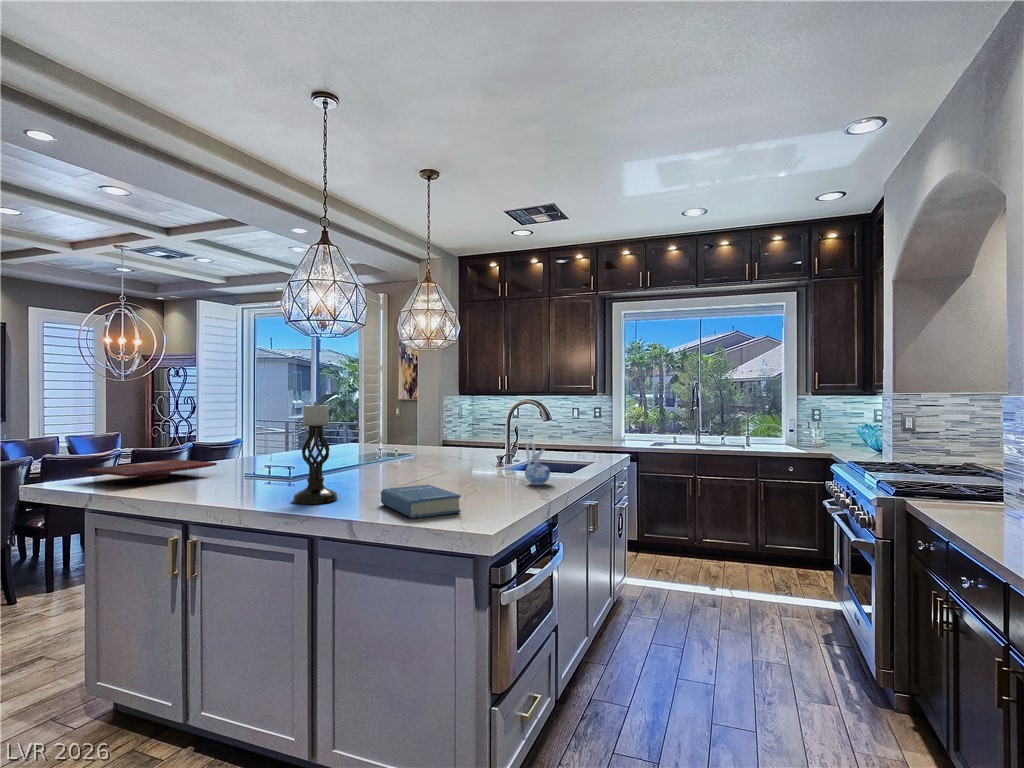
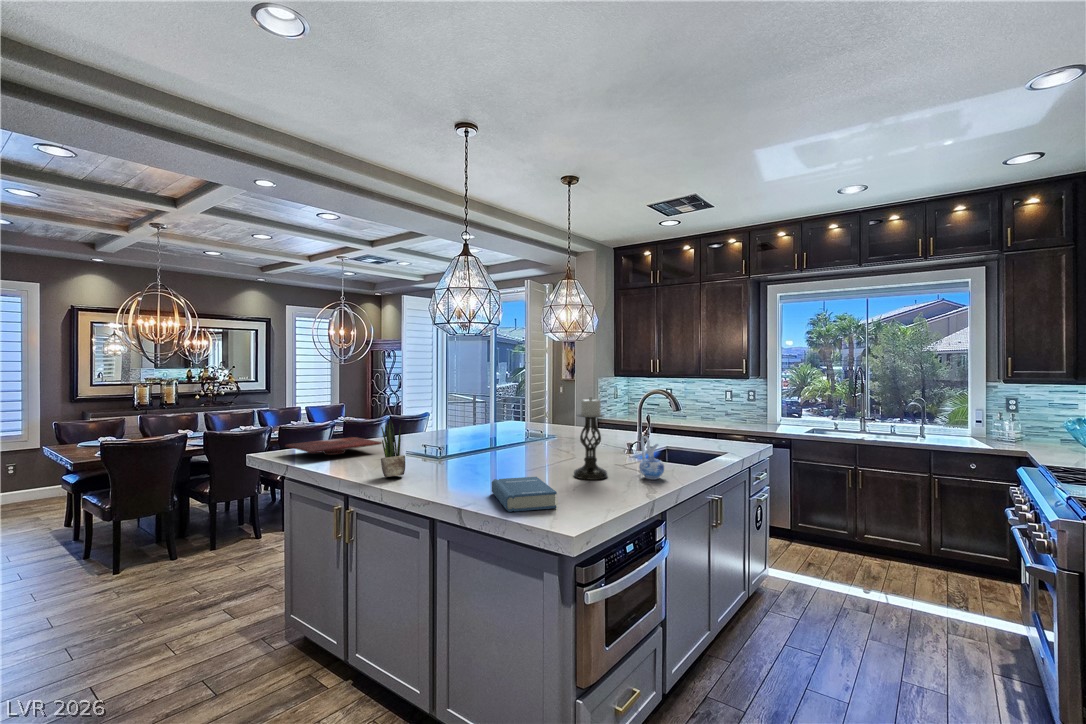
candle holder: present [293,402,338,504] -> present [574,397,607,480]
potted plant: none [236,428,266,497] -> present [381,420,405,477]

